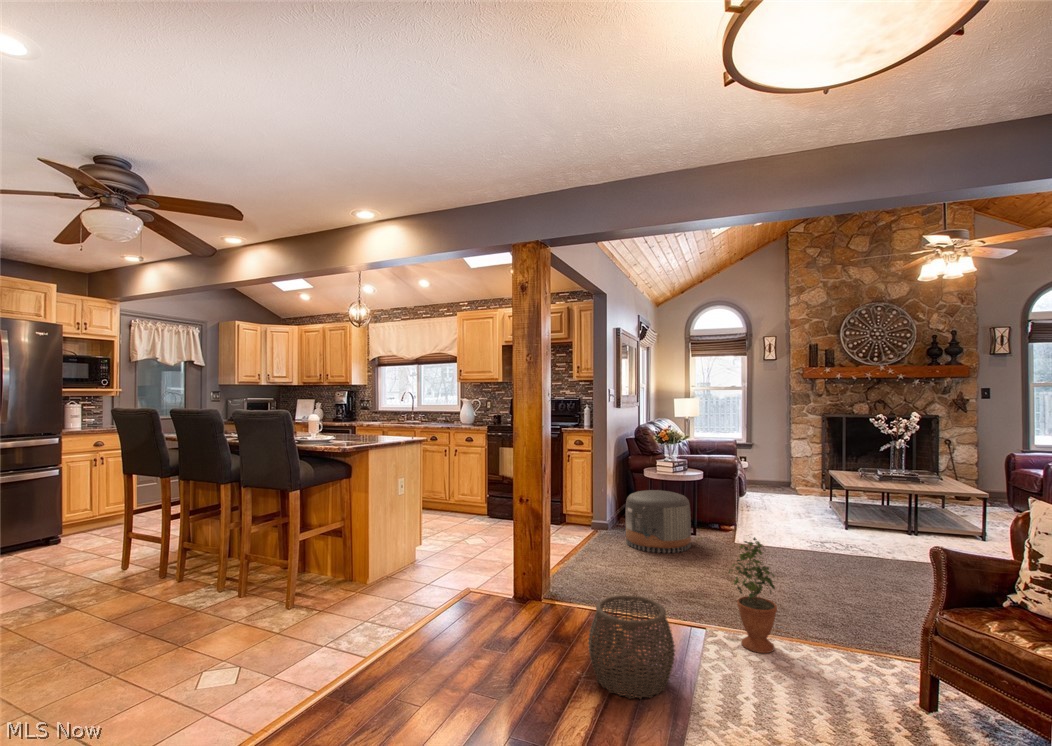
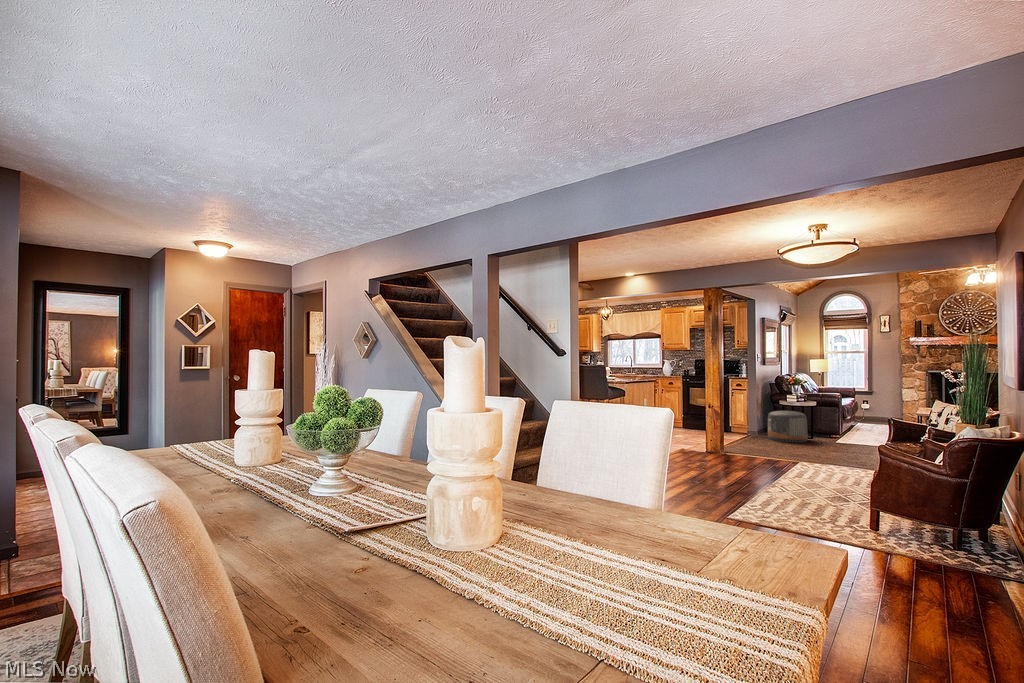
potted plant: present [729,537,777,653] -> none [810,418,832,465]
woven basket: present [588,595,675,699] -> none [746,436,781,468]

